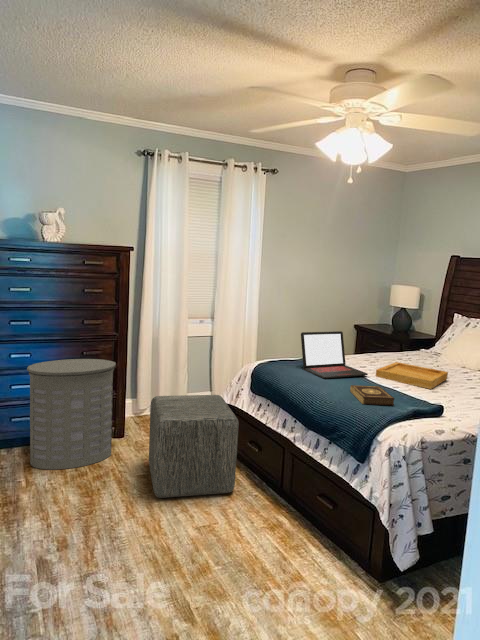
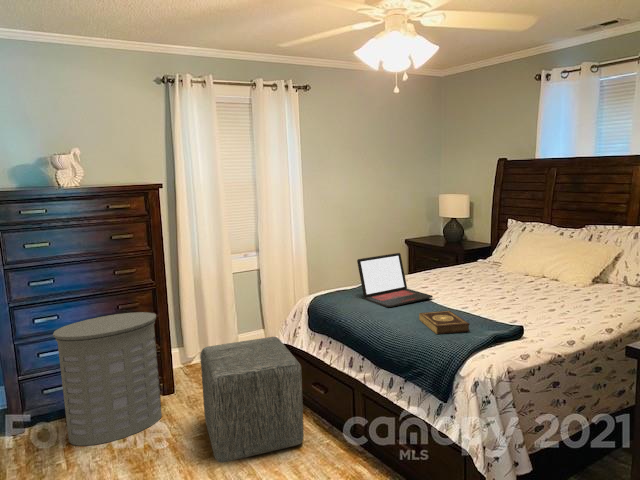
tray: present [376,362,448,389] -> none [441,279,514,306]

